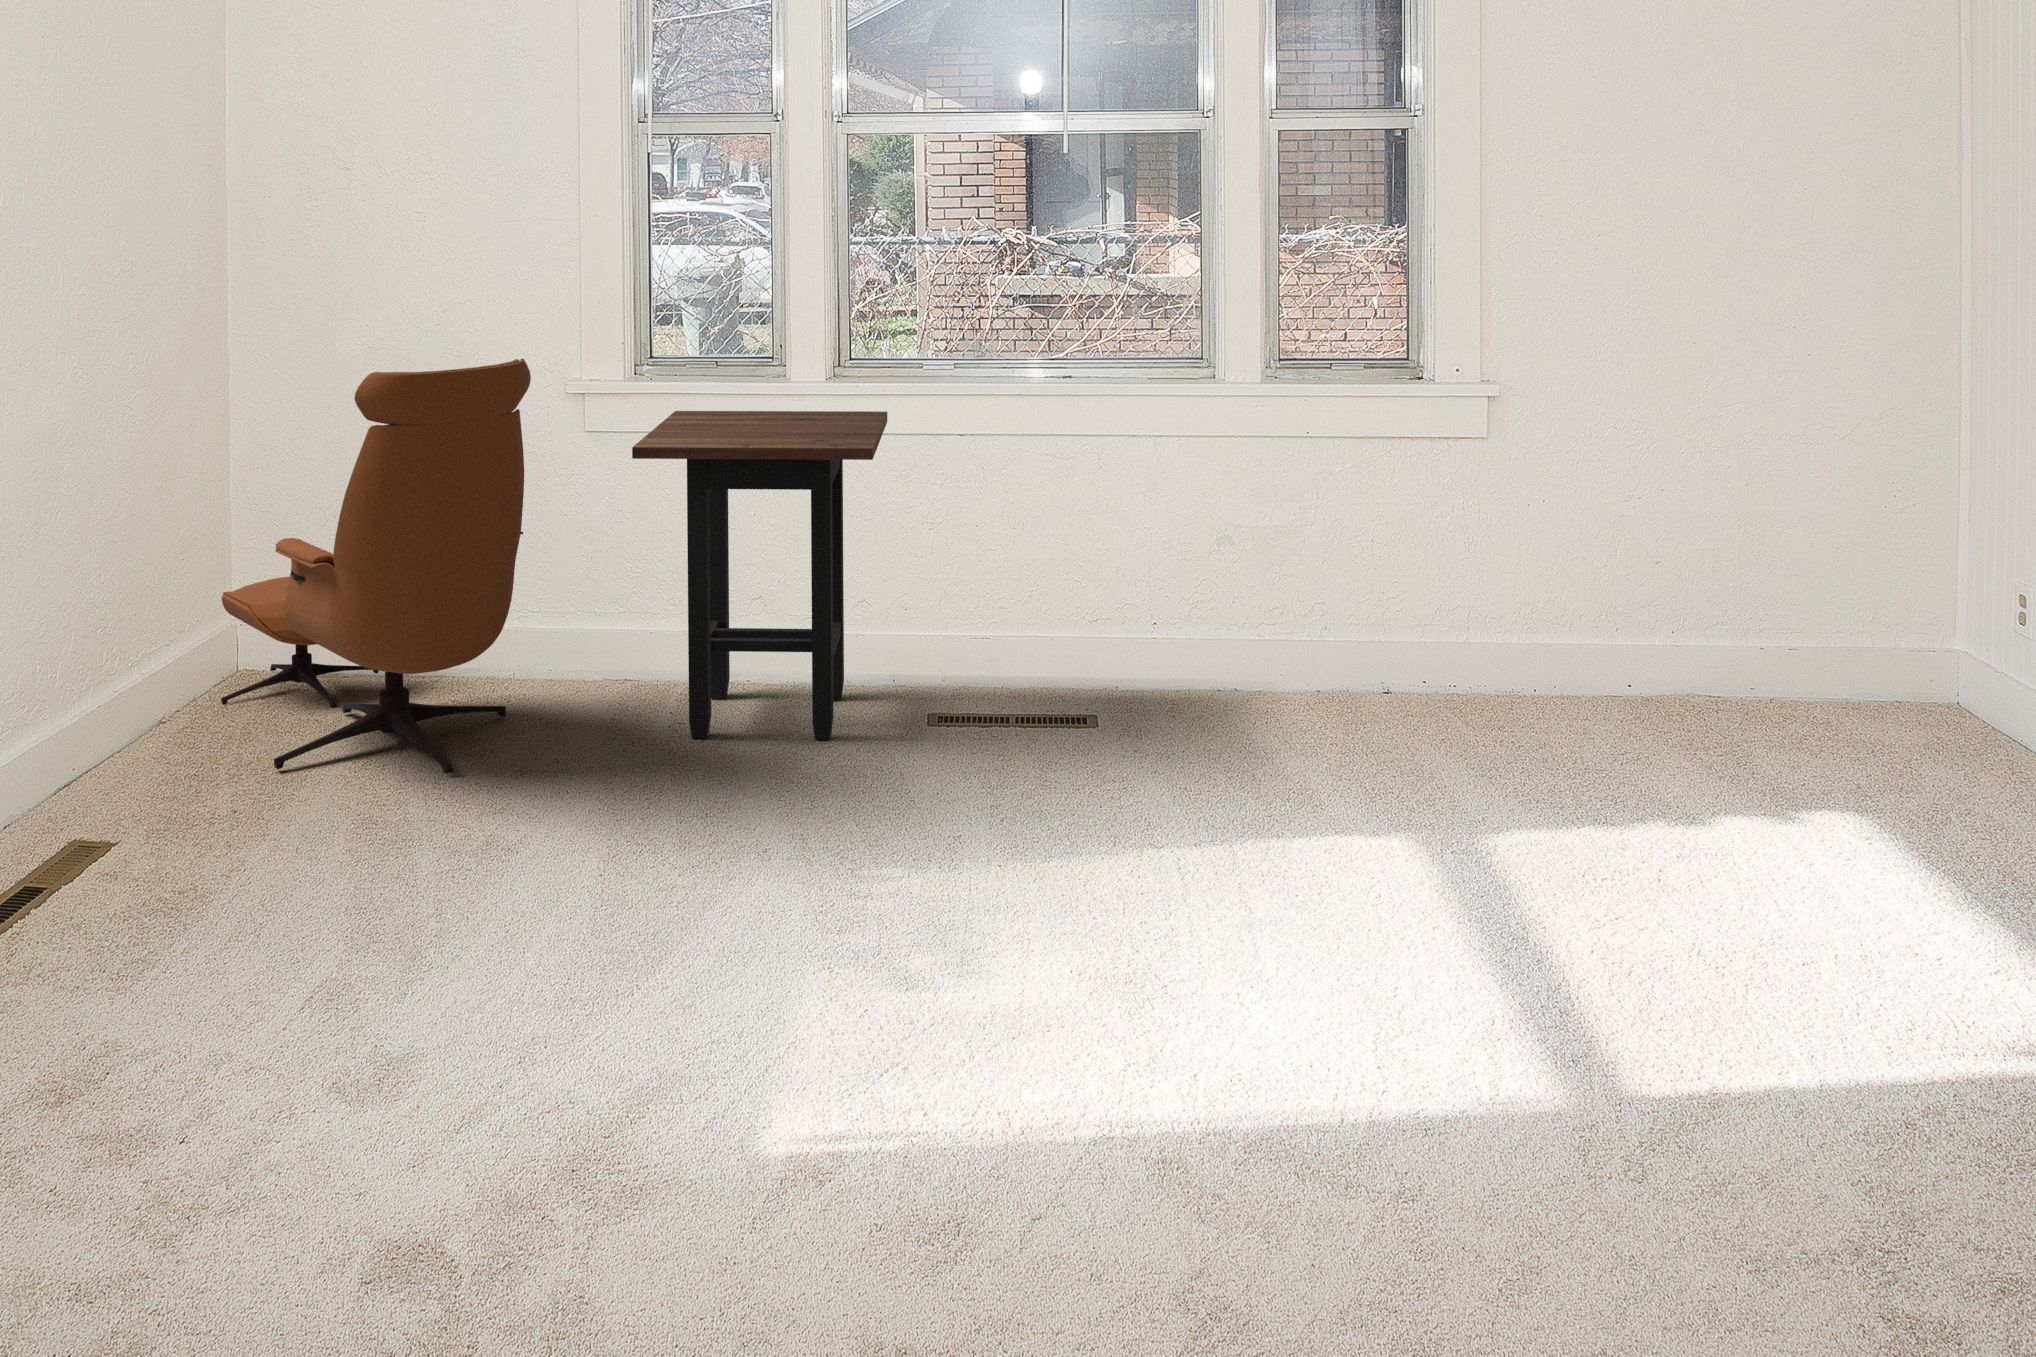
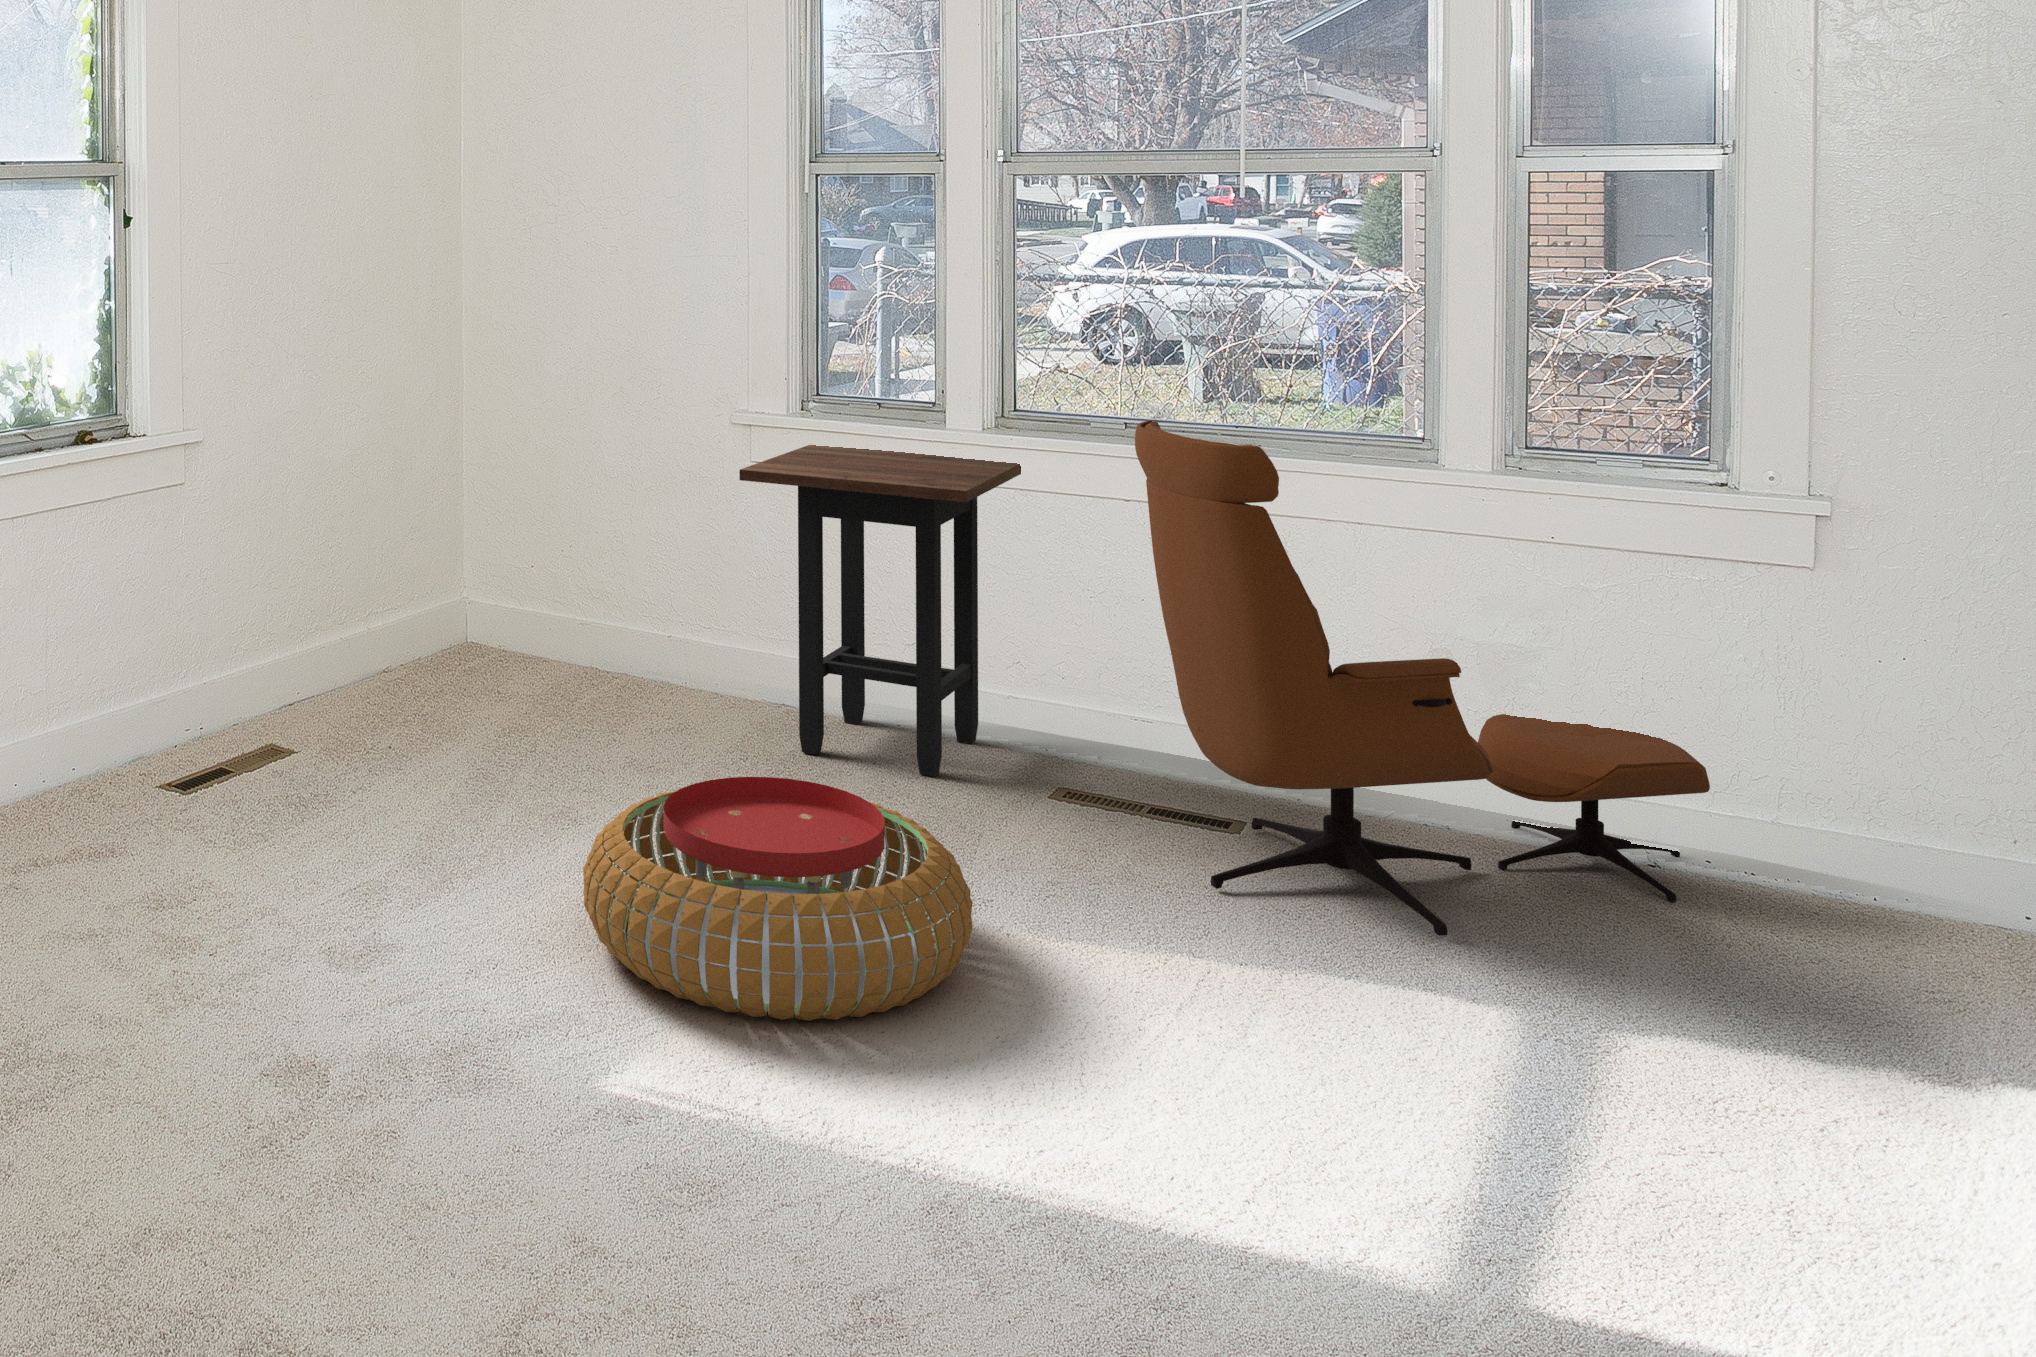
lounge chair: present [221,359,531,774] -> present [1135,421,1710,936]
pouf: none [591,770,1002,1040] -> present [583,777,972,1021]

